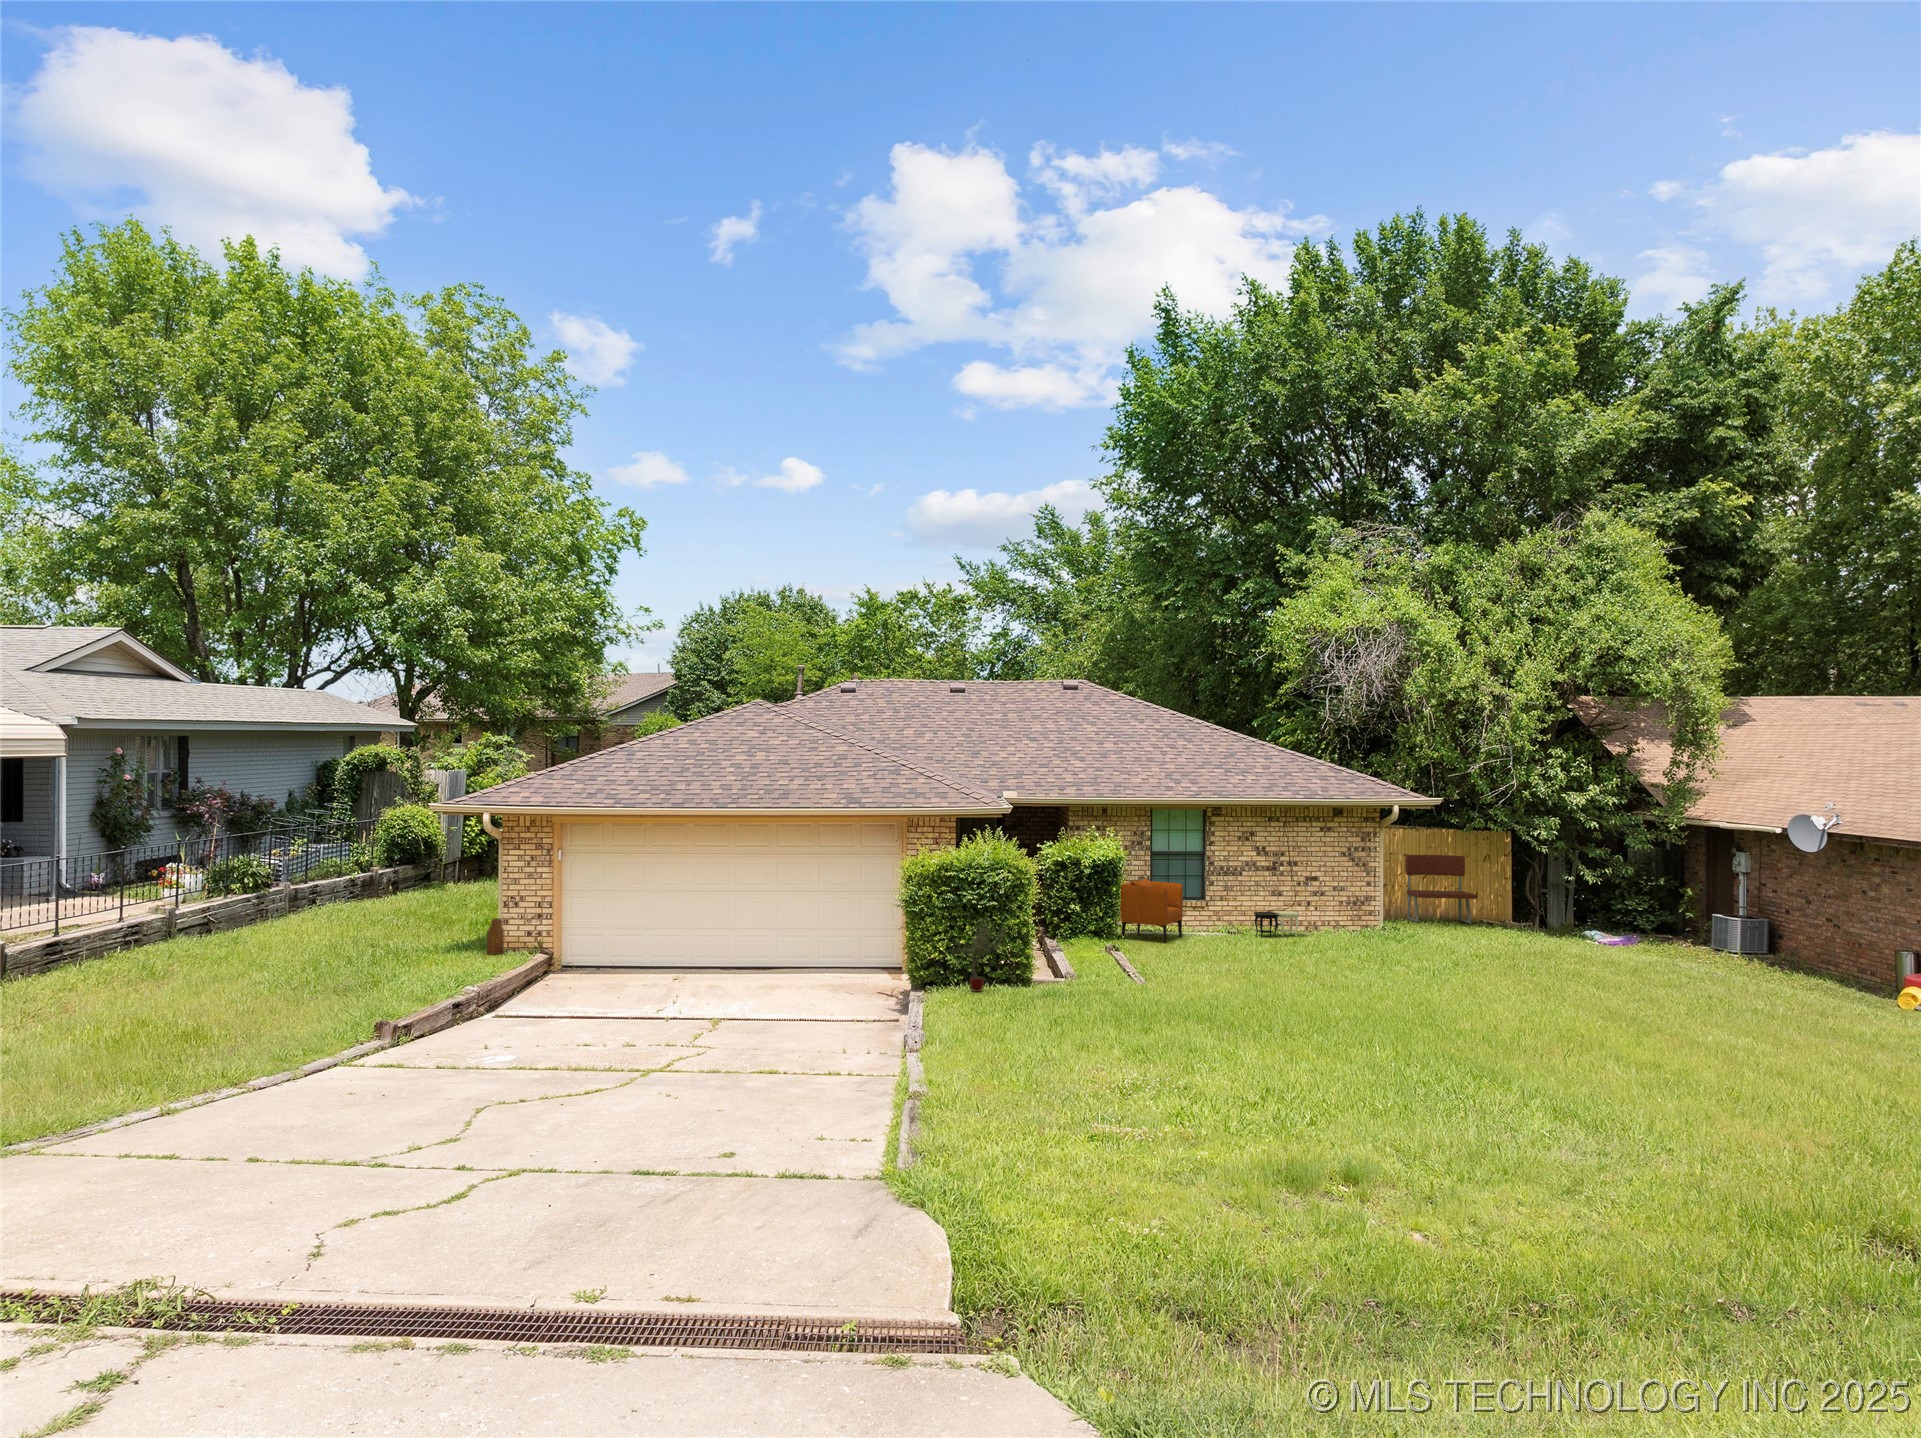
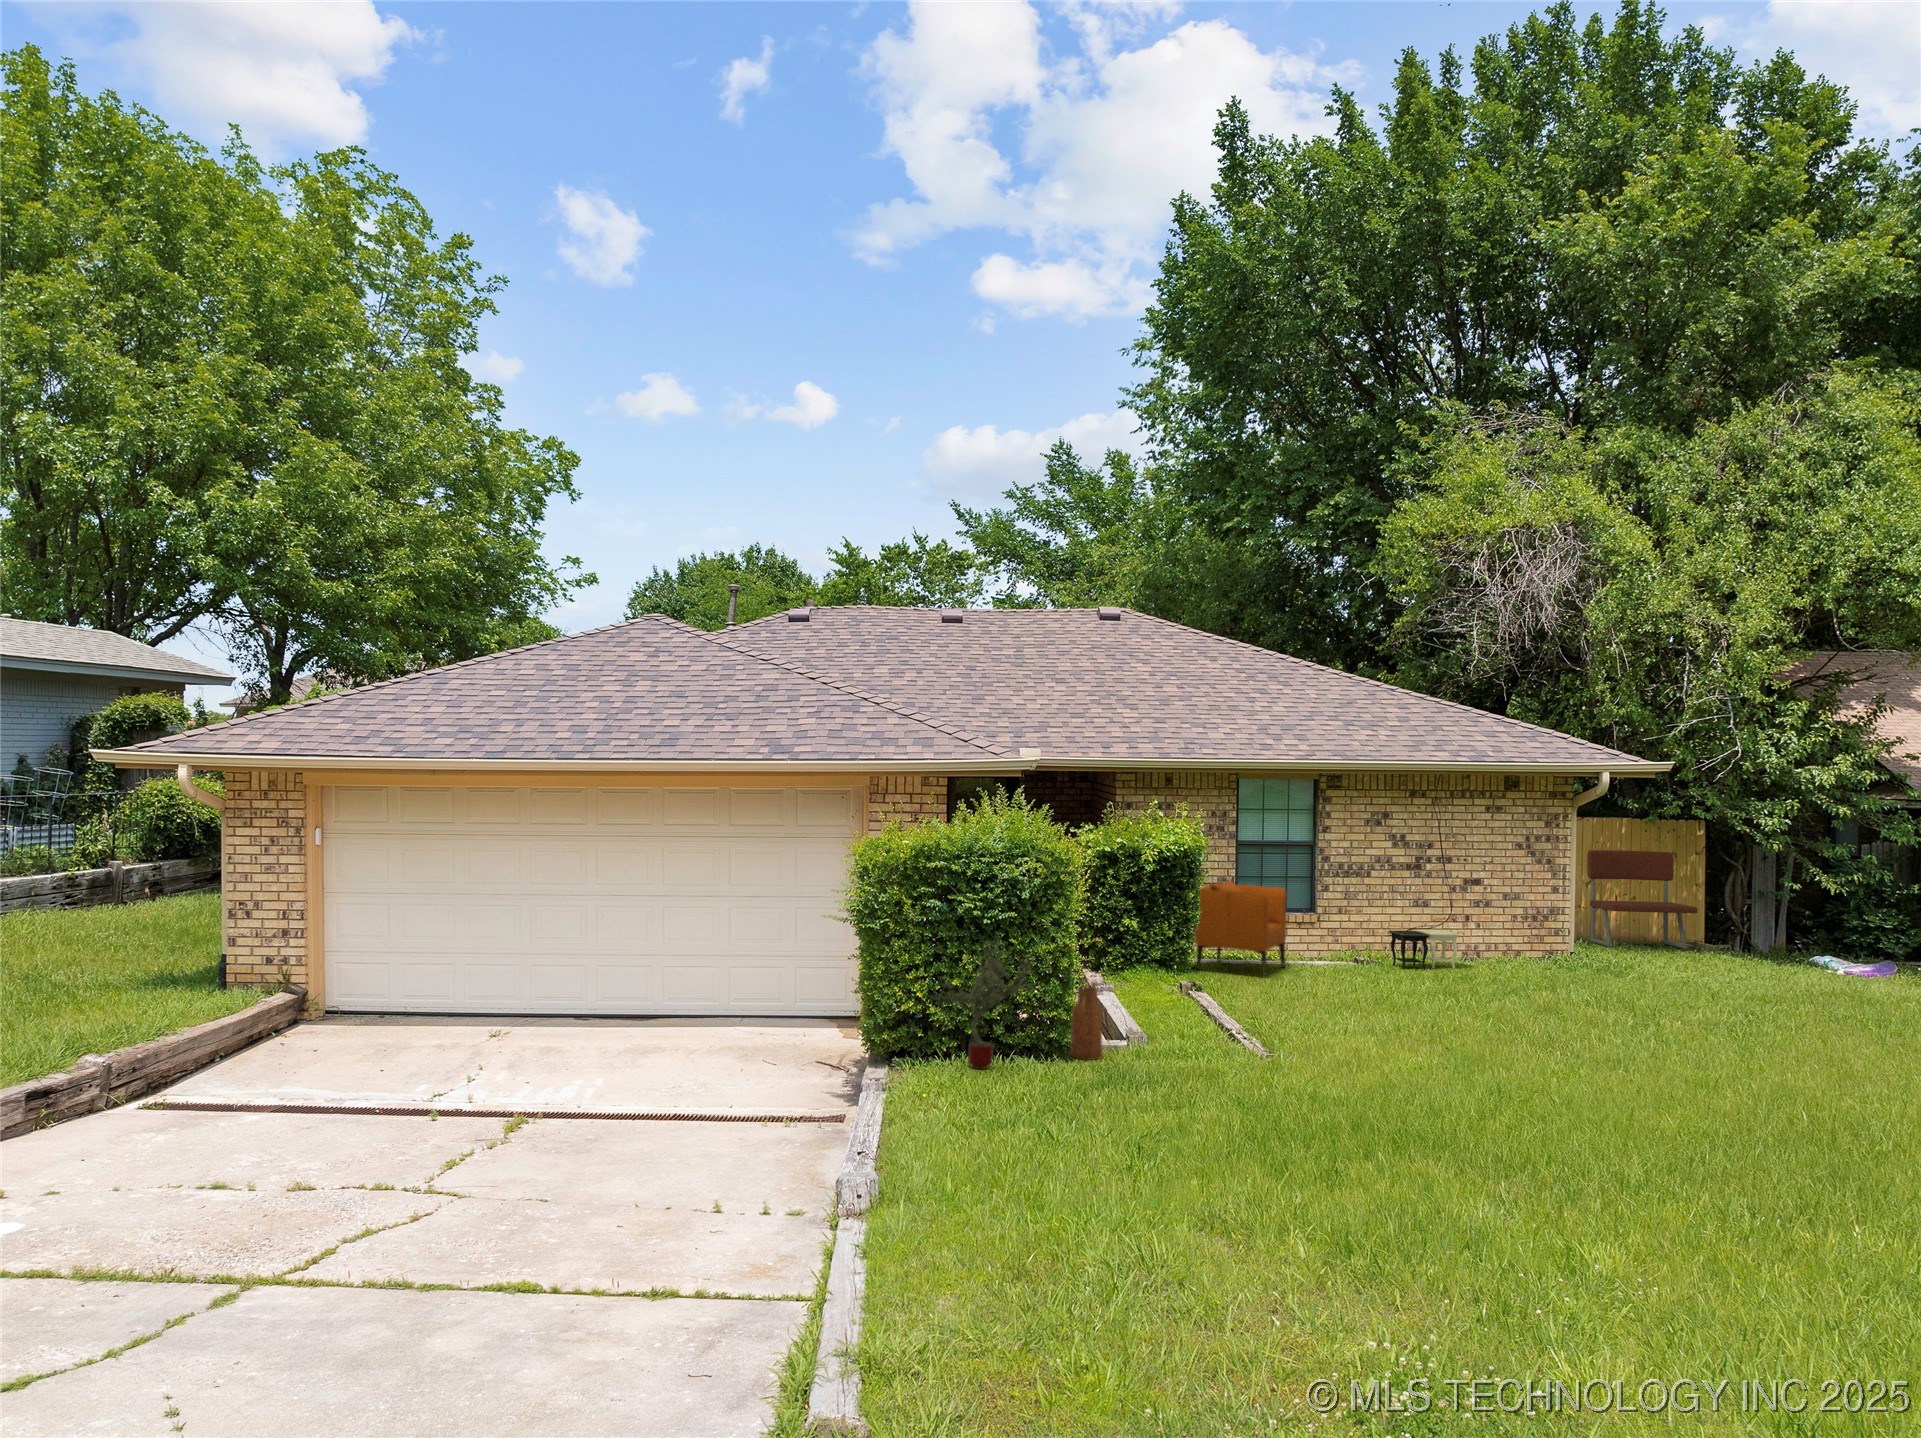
watering can: present [486,918,504,955] -> present [1070,982,1102,1060]

